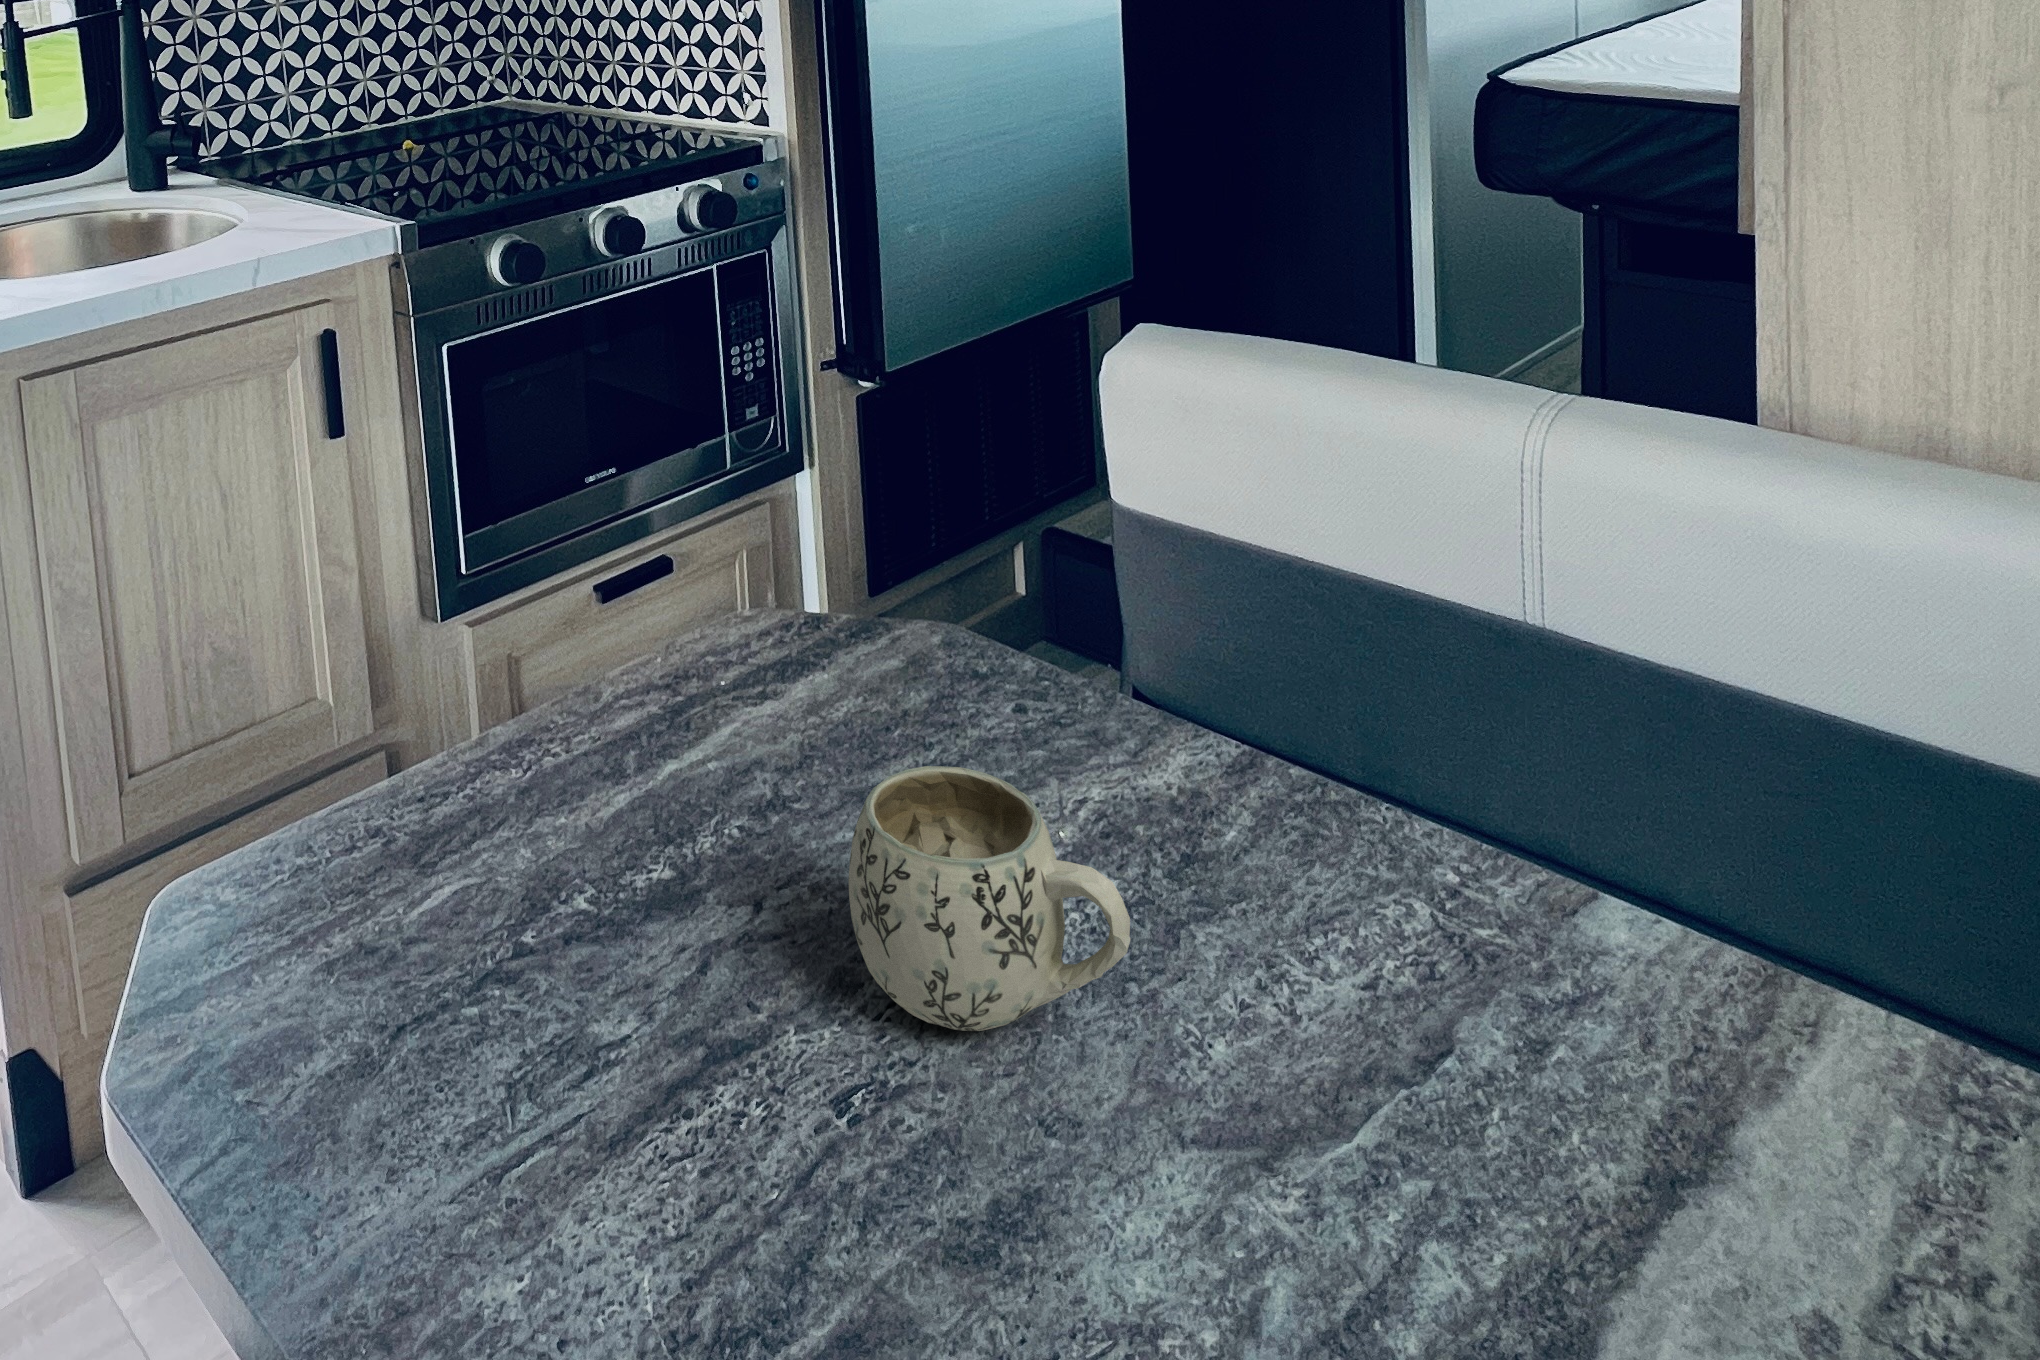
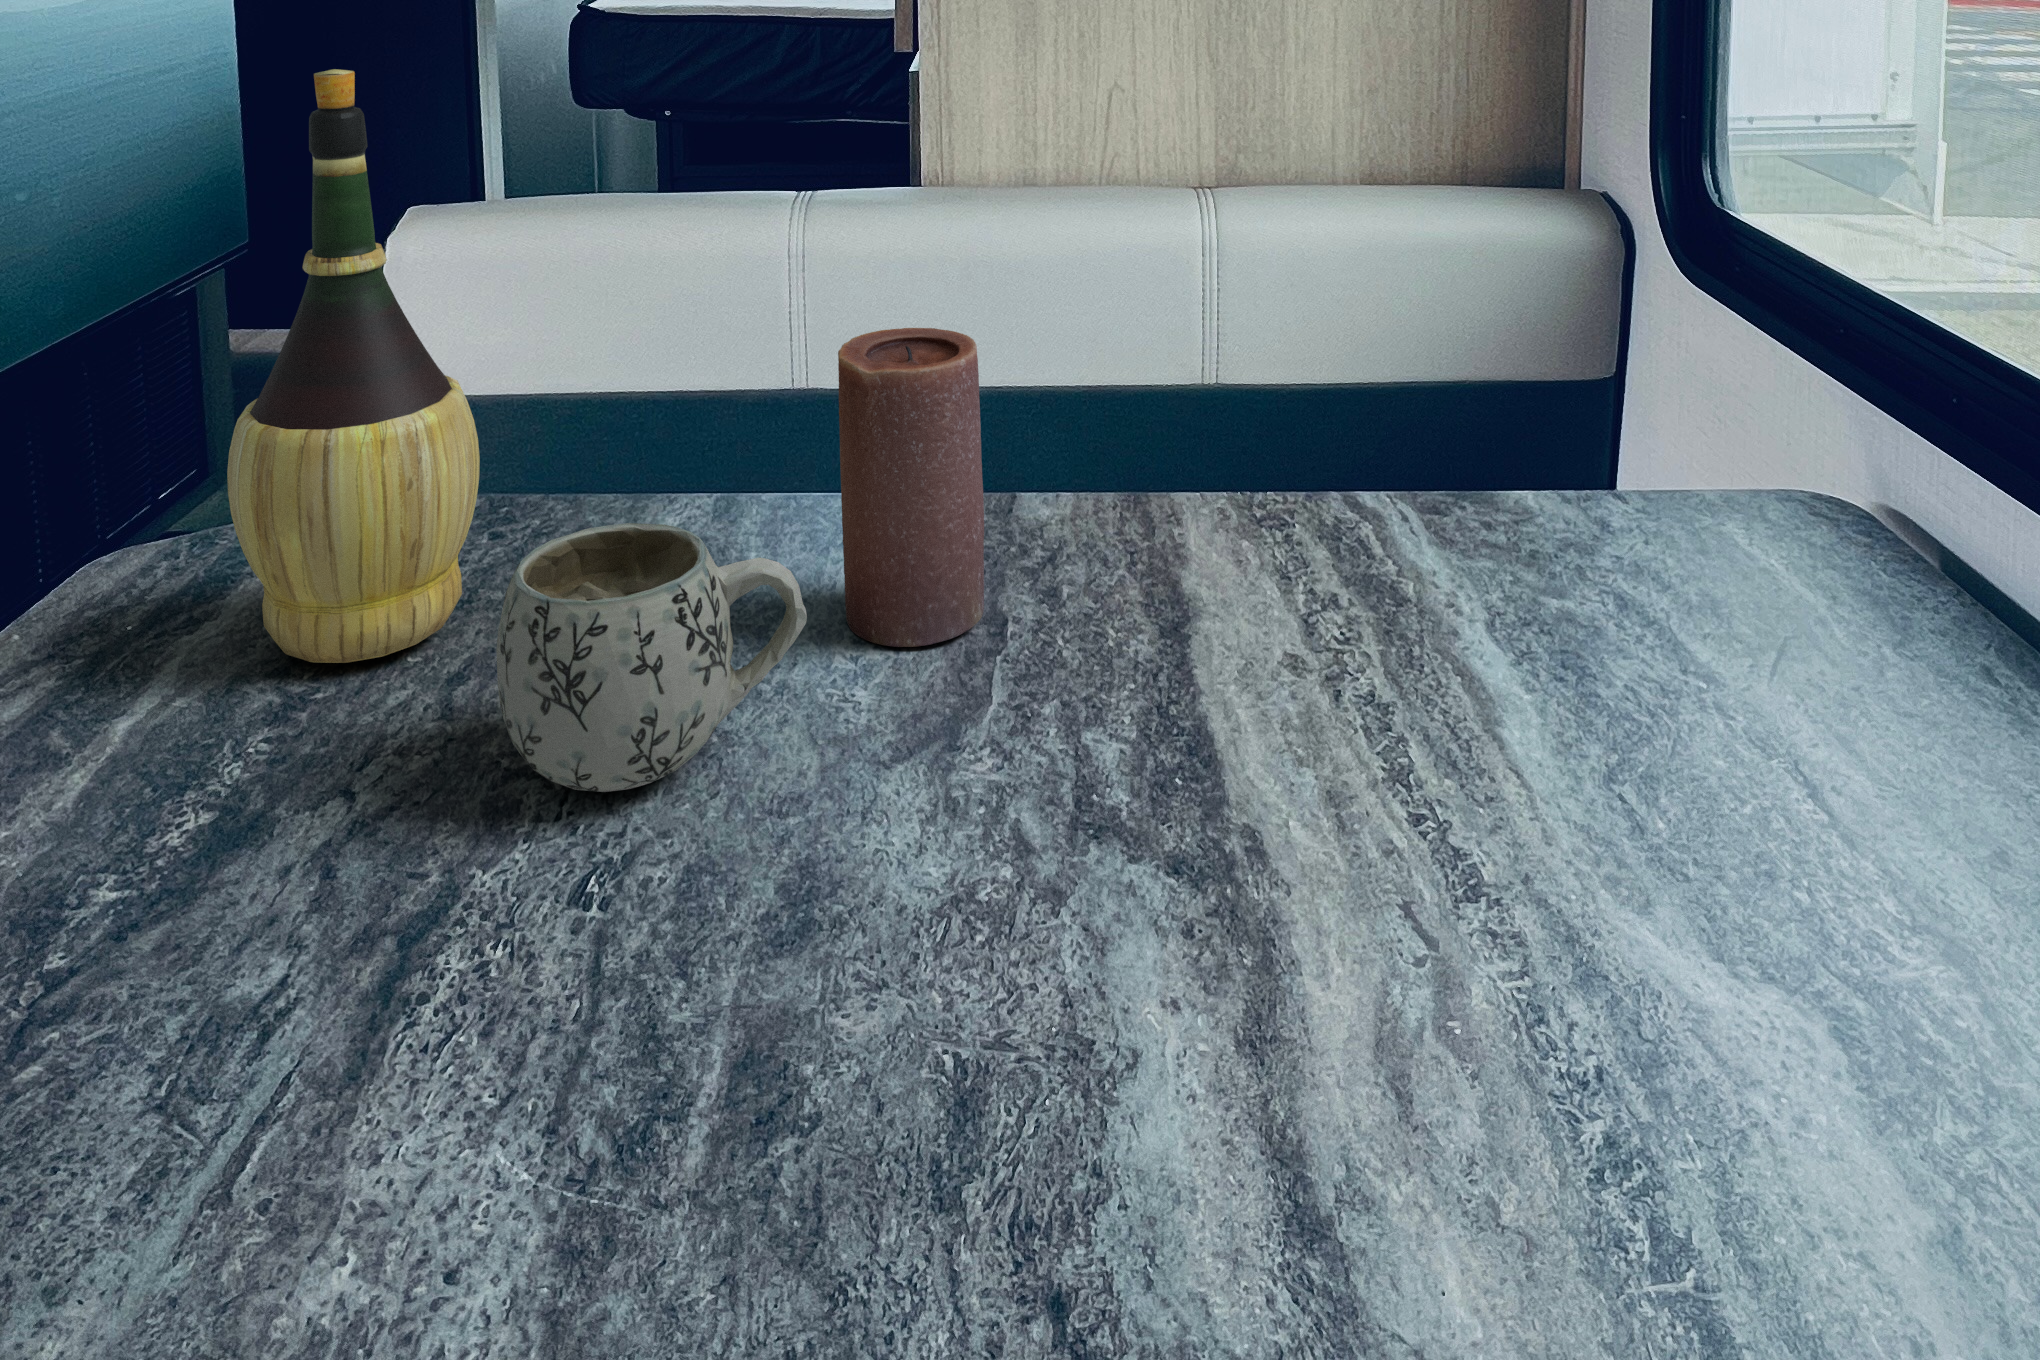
wine bottle: none [759,295,956,794] -> present [227,69,480,663]
candle: none [1256,664,1435,1040] -> present [838,328,984,647]

